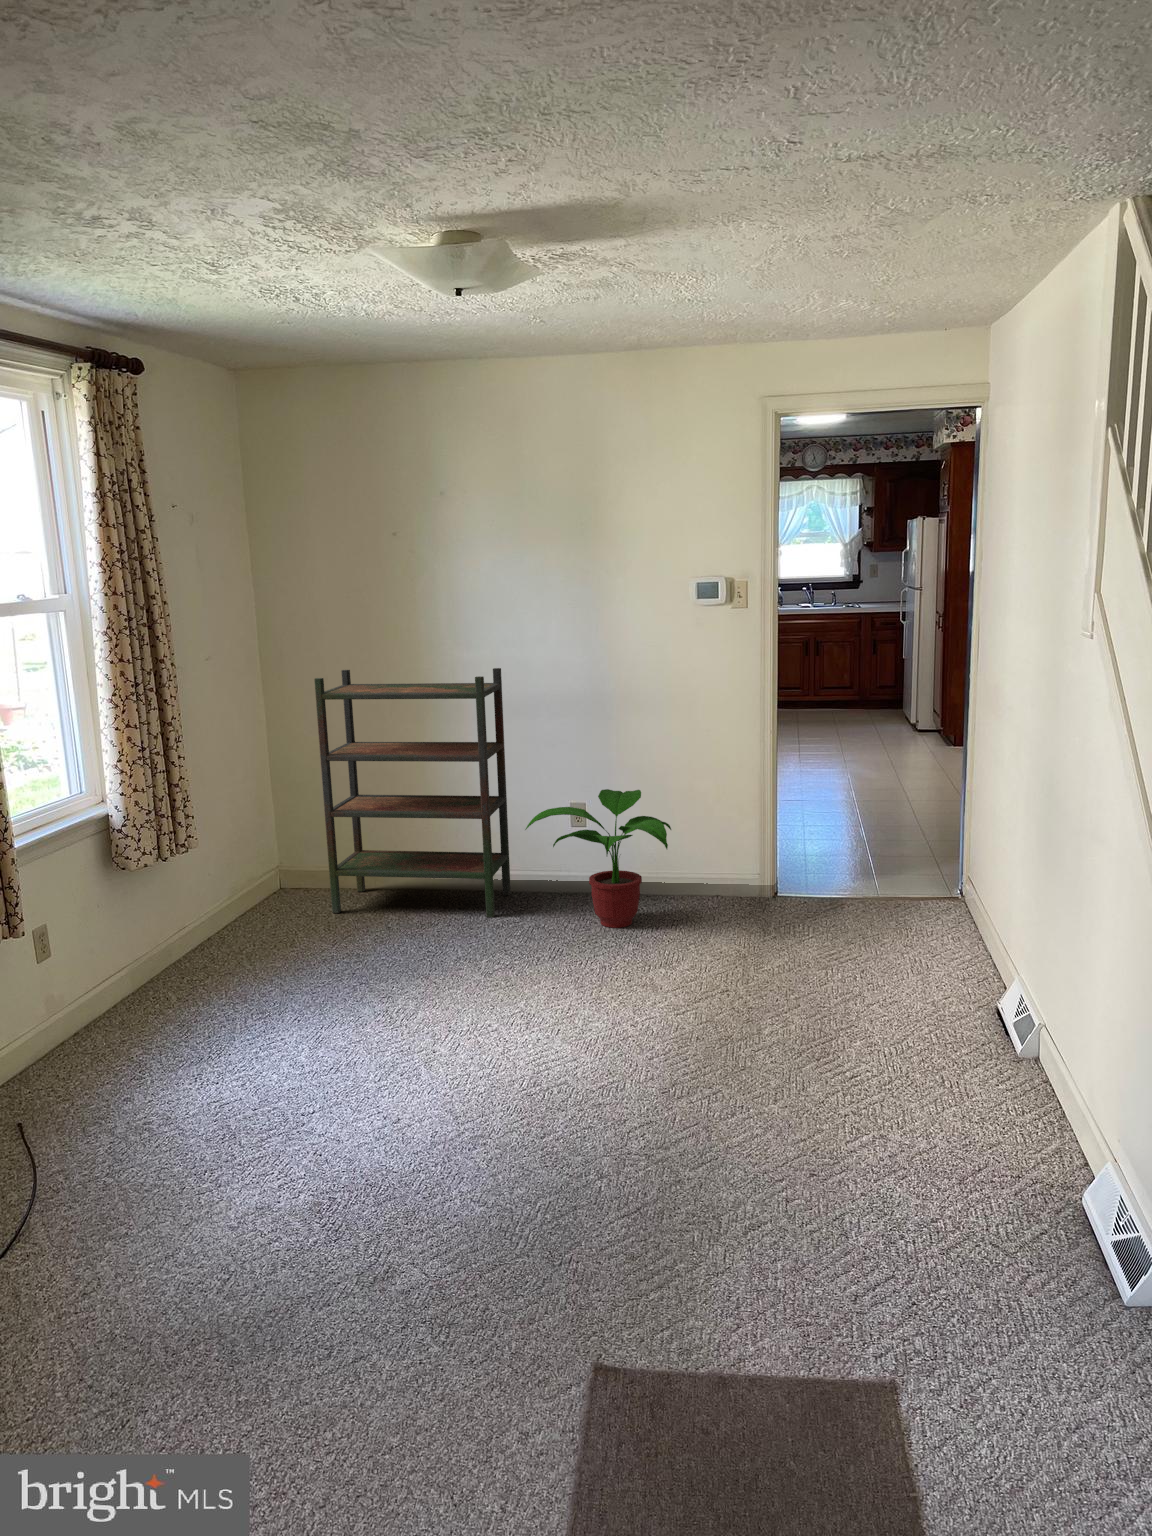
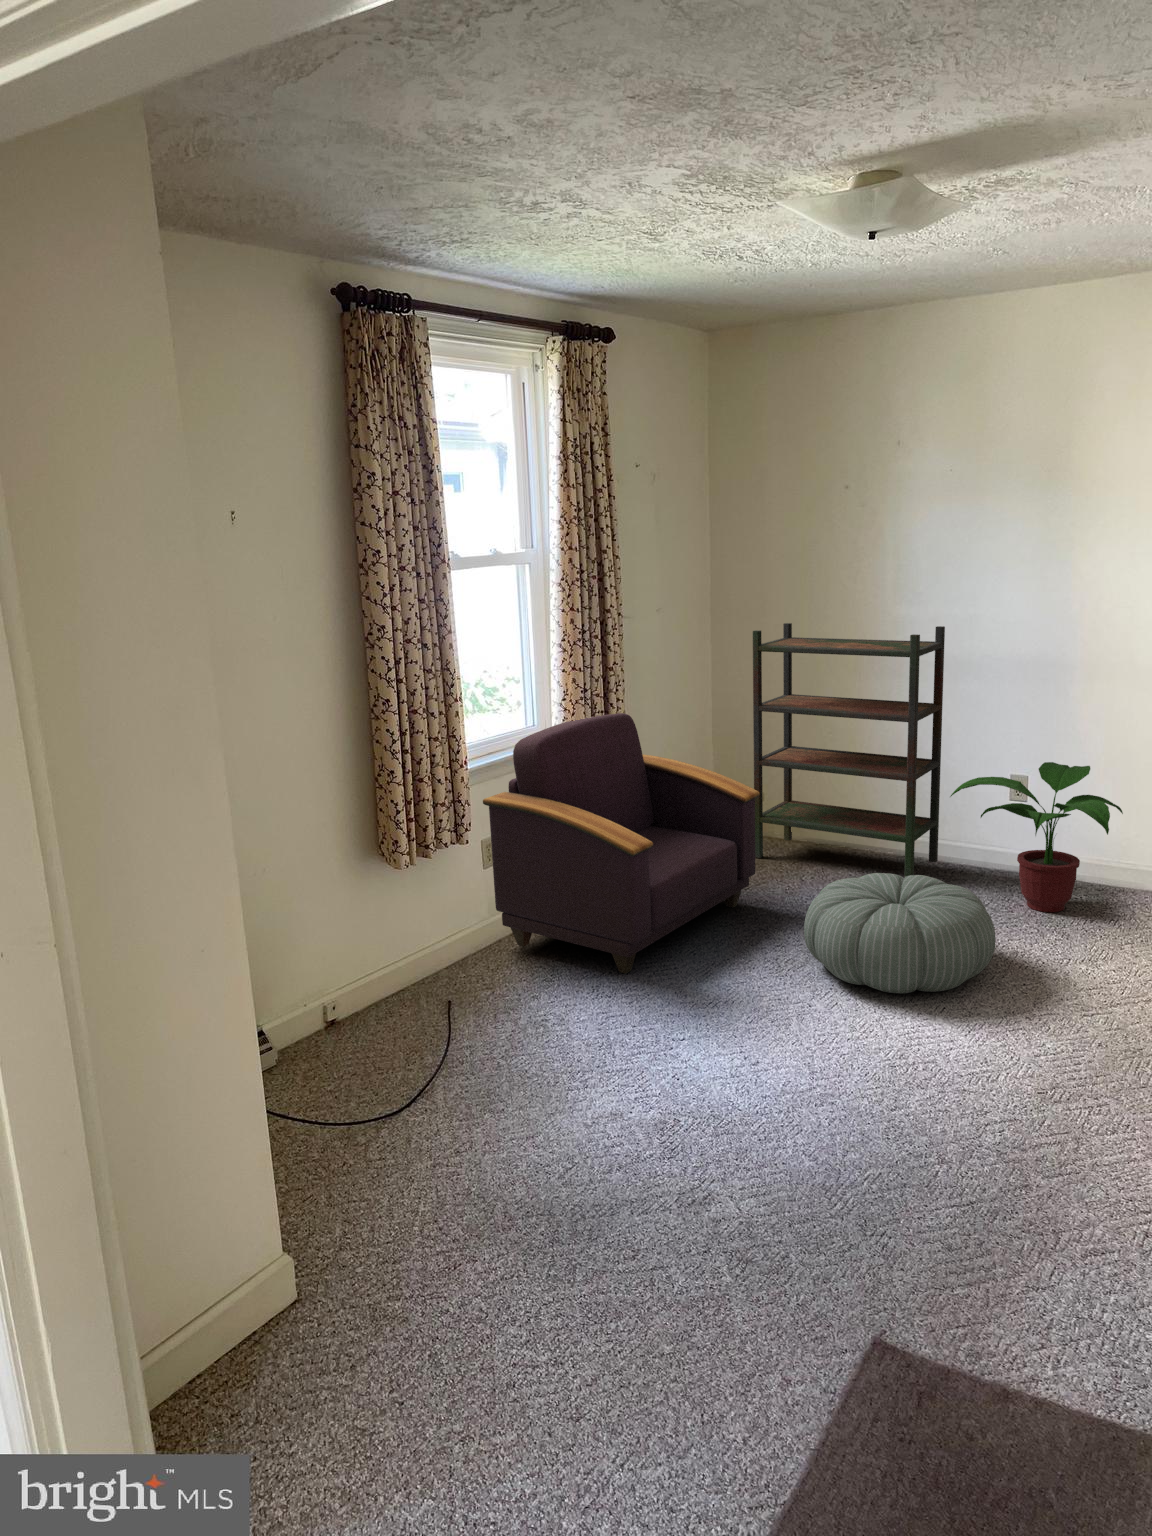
armchair: none [34,773,346,1057] -> present [483,713,760,974]
pouf: none [413,908,592,1026] -> present [804,873,996,993]

